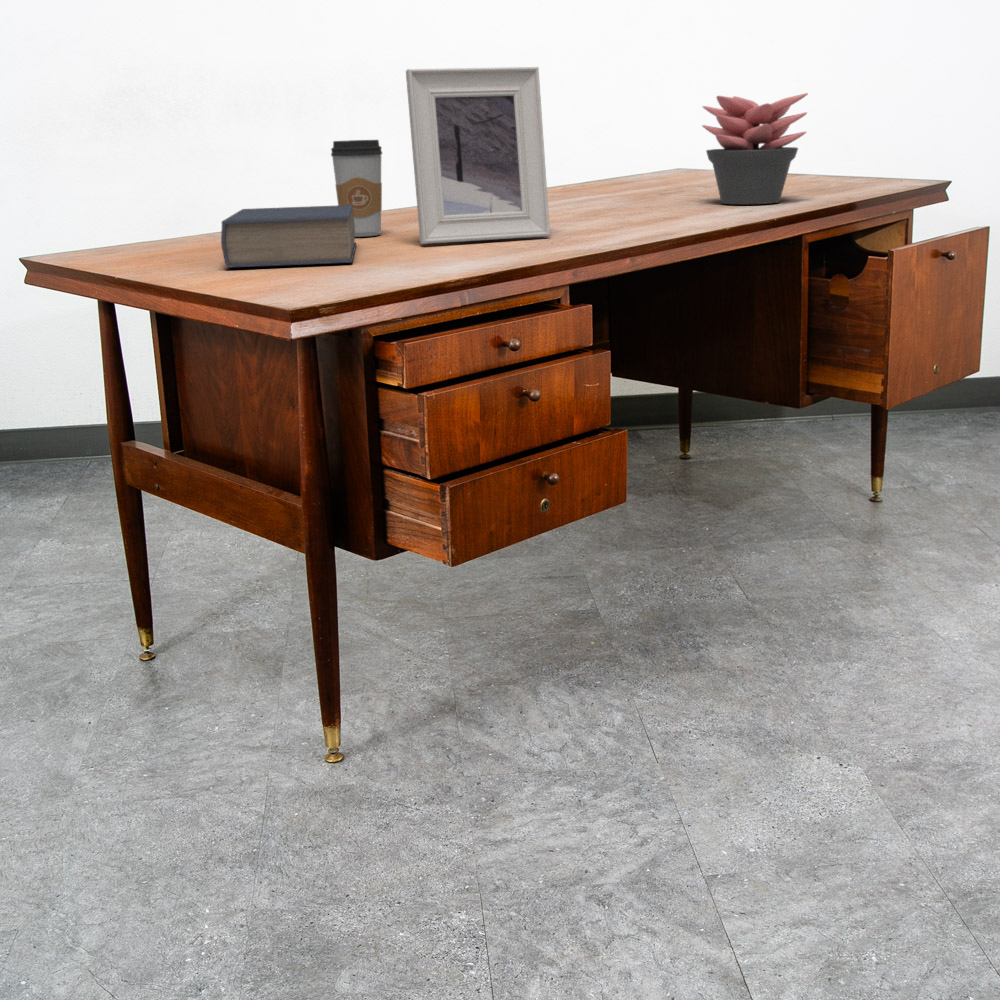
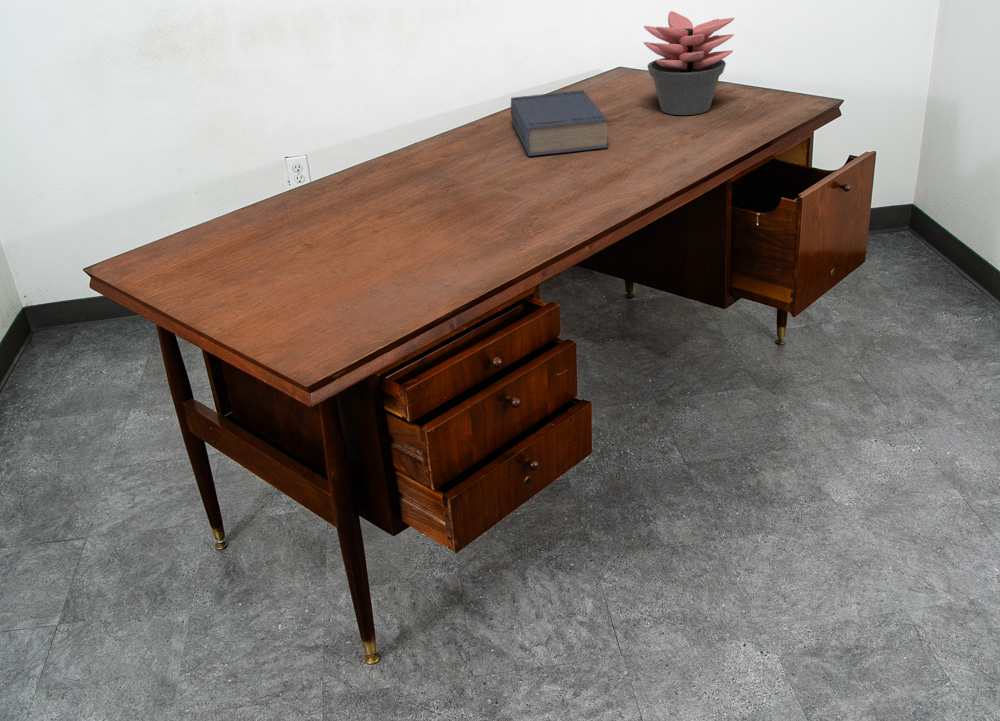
picture frame: present [406,67,550,244] -> none [388,62,519,225]
coffee cup: present [331,140,382,237] -> none [329,111,376,197]
book: present [221,205,356,268] -> present [510,90,608,156]

